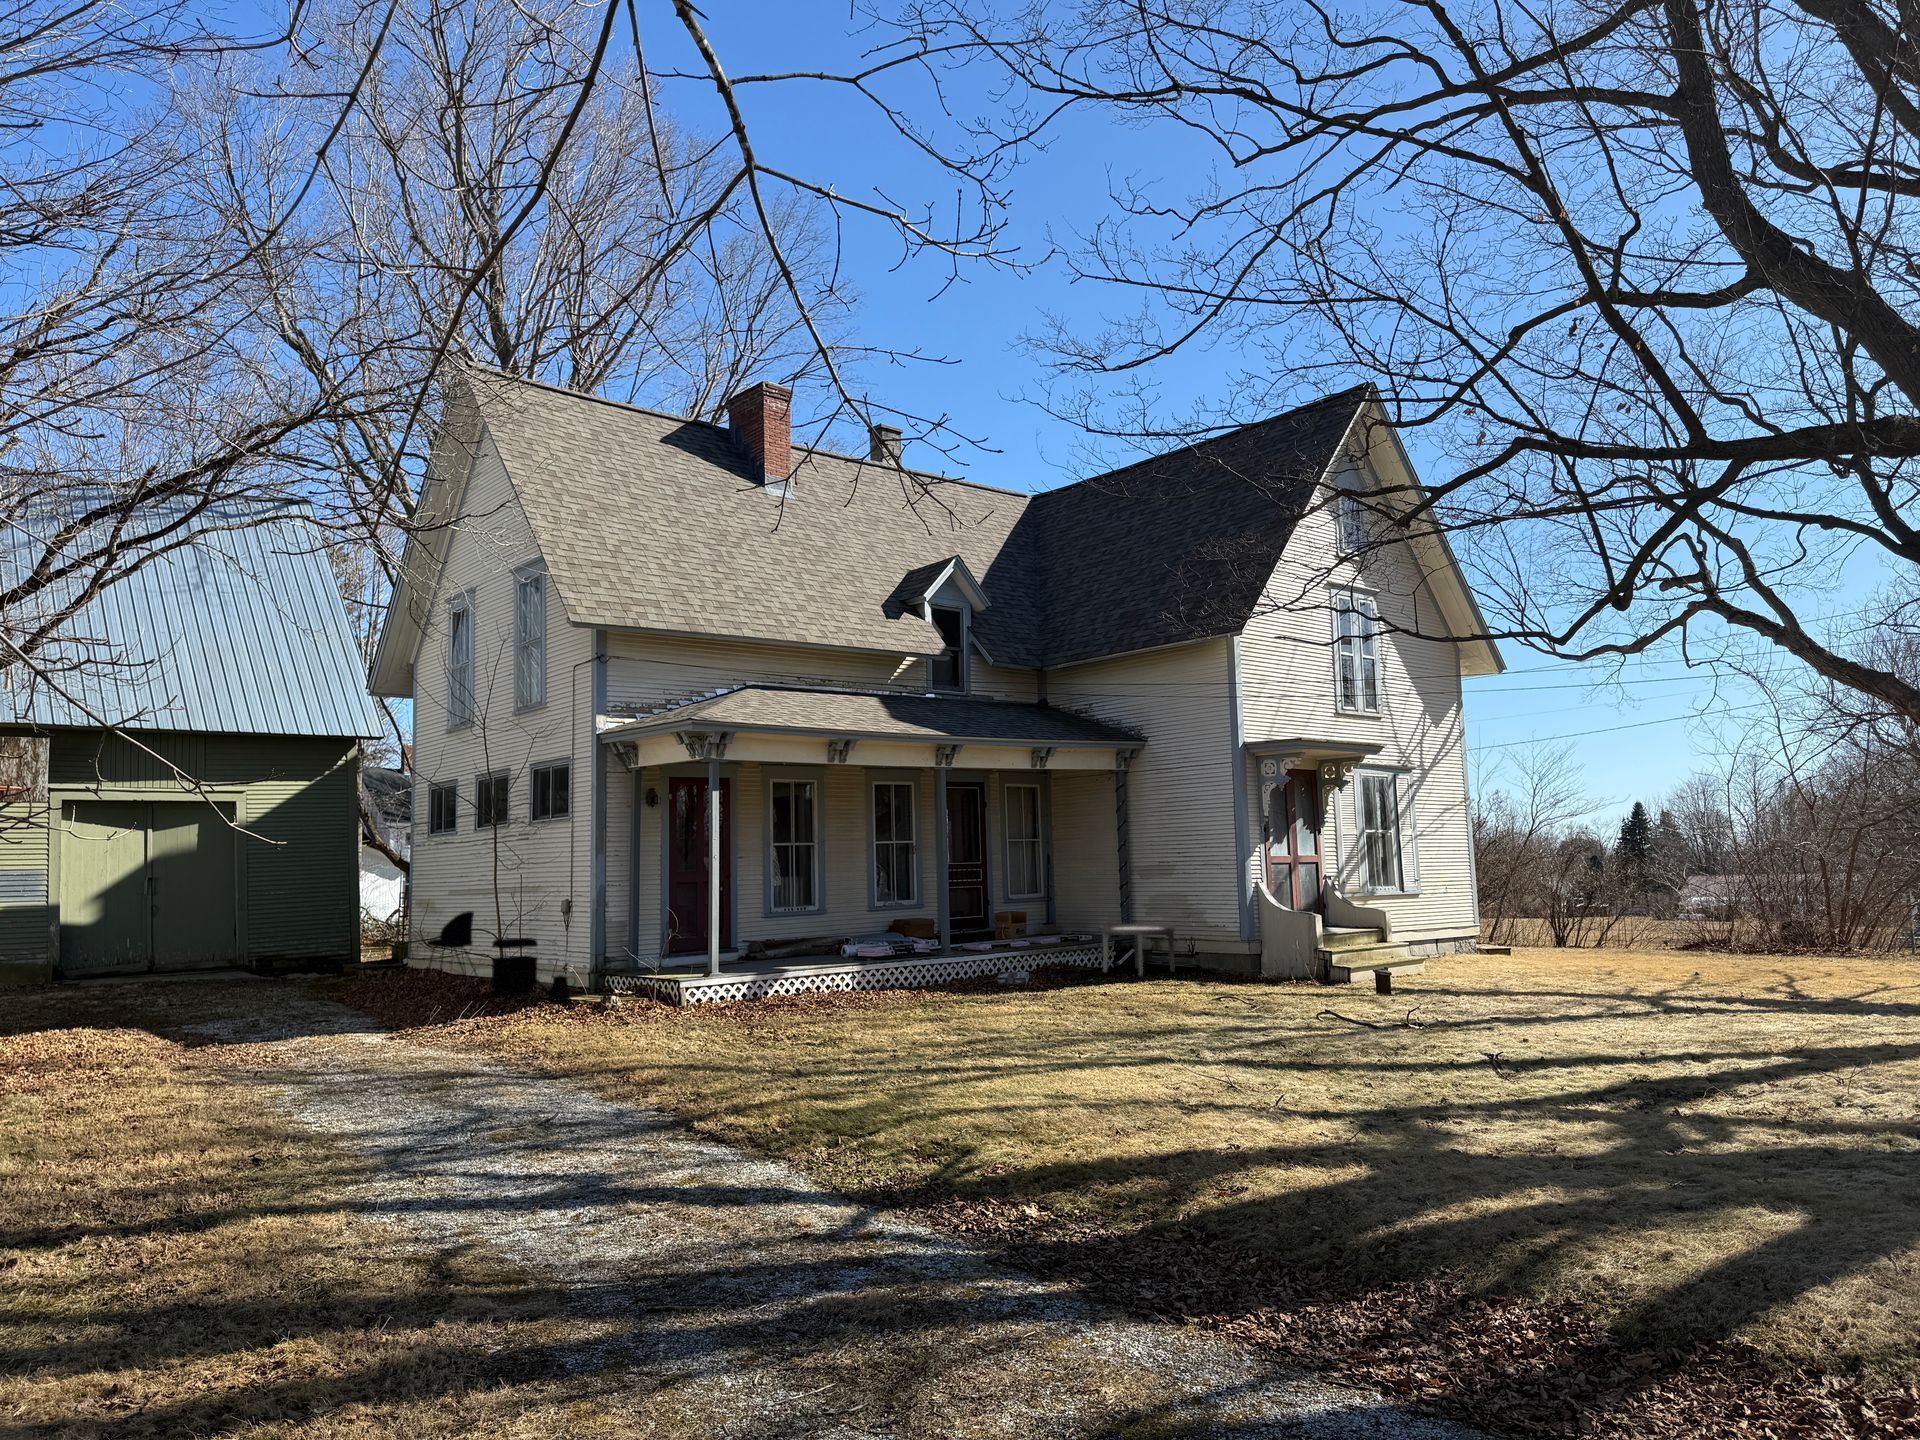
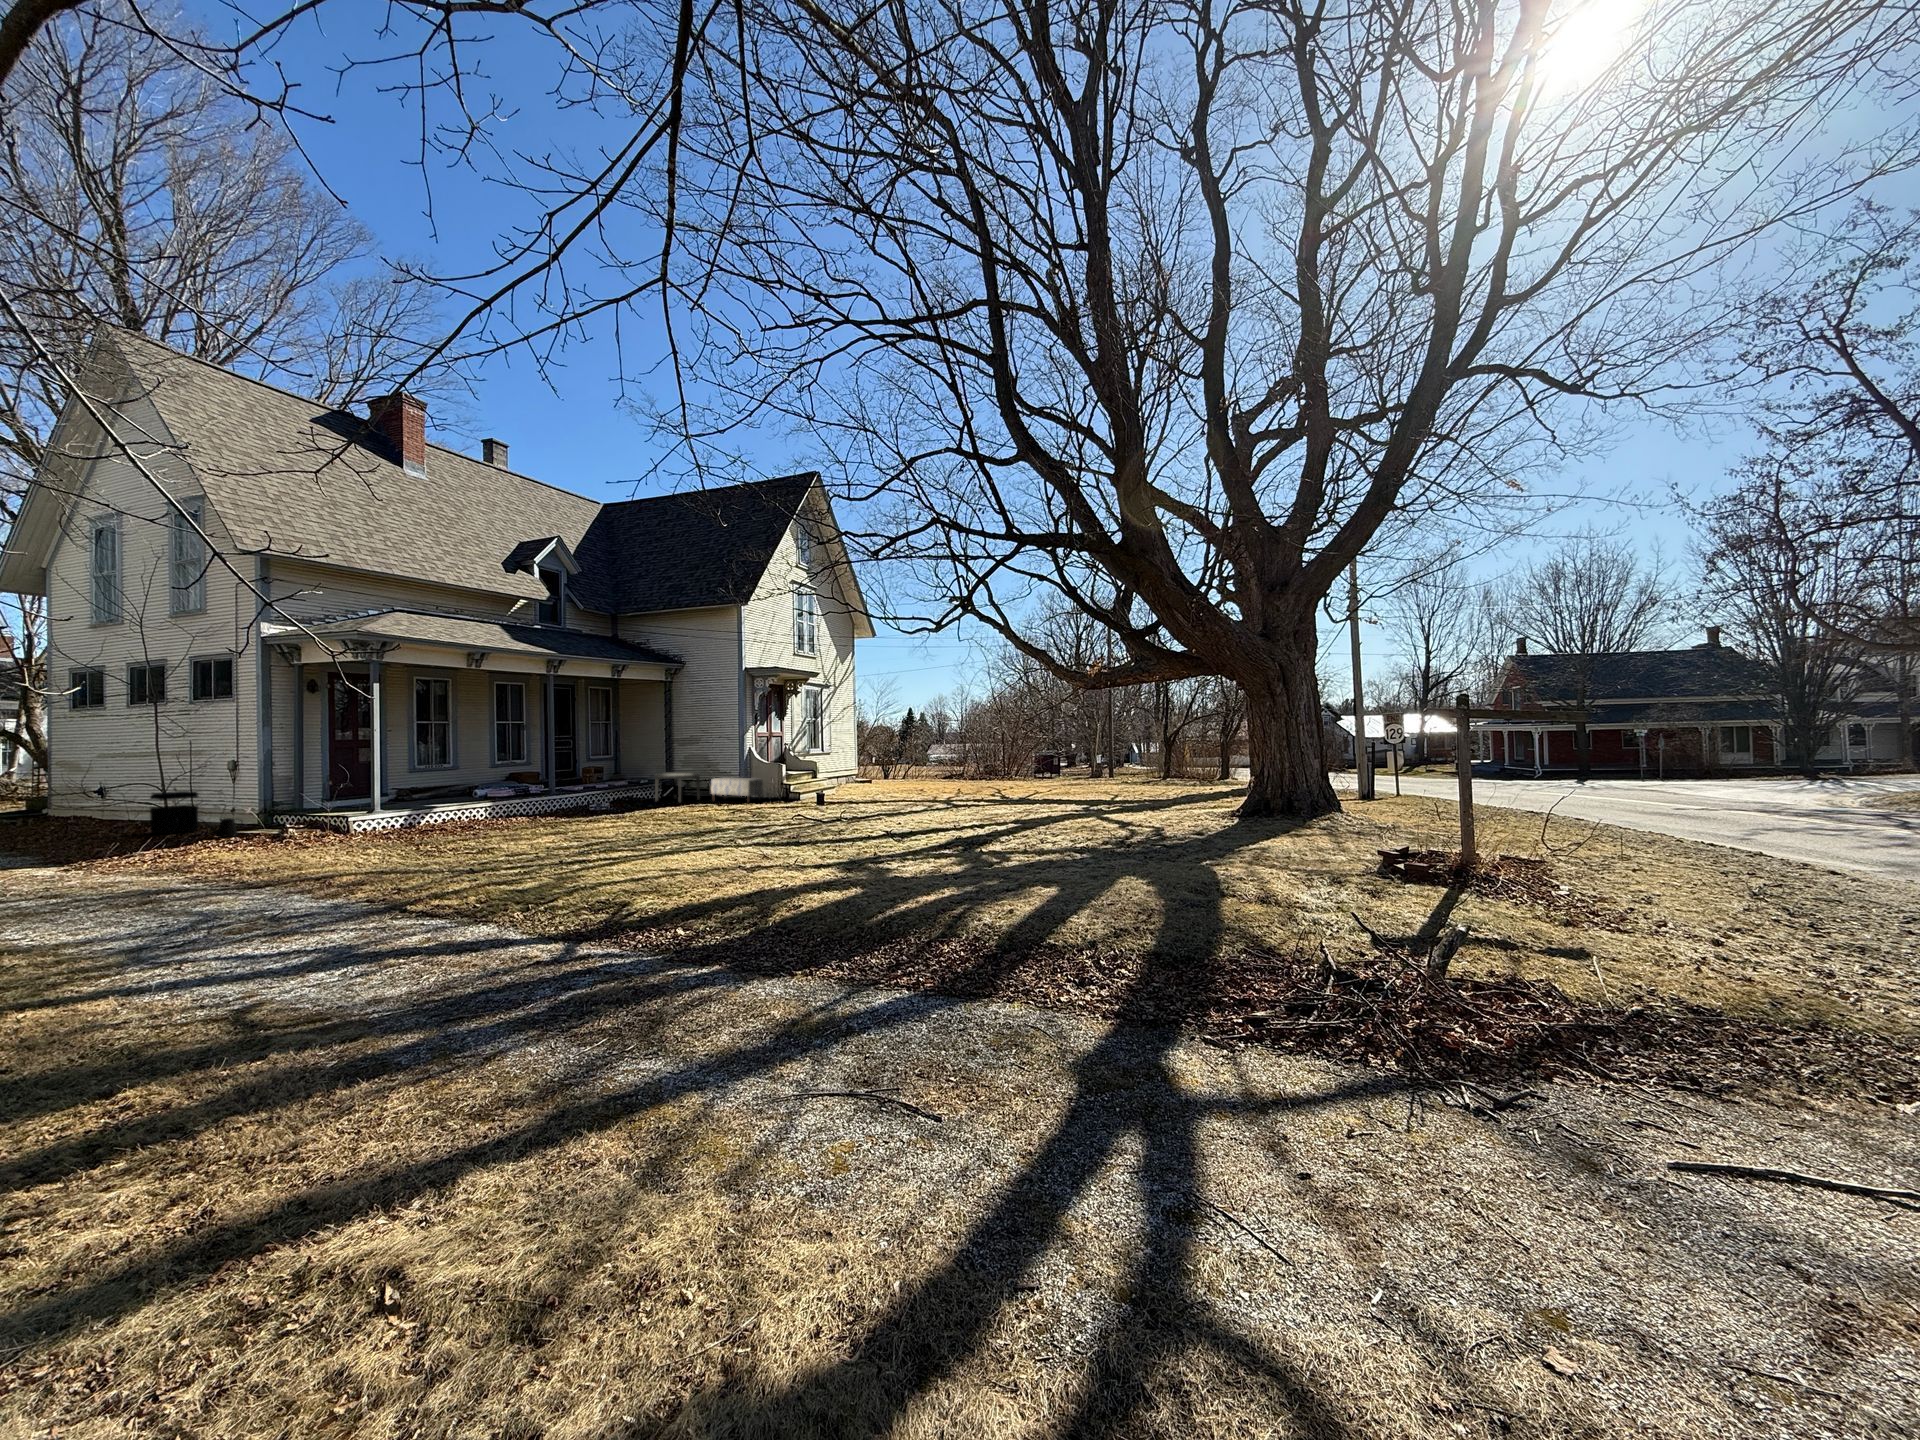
chair: present [426,911,478,981] -> none [68,772,129,830]
bench: none [1191,935,1278,981] -> present [711,778,763,802]

